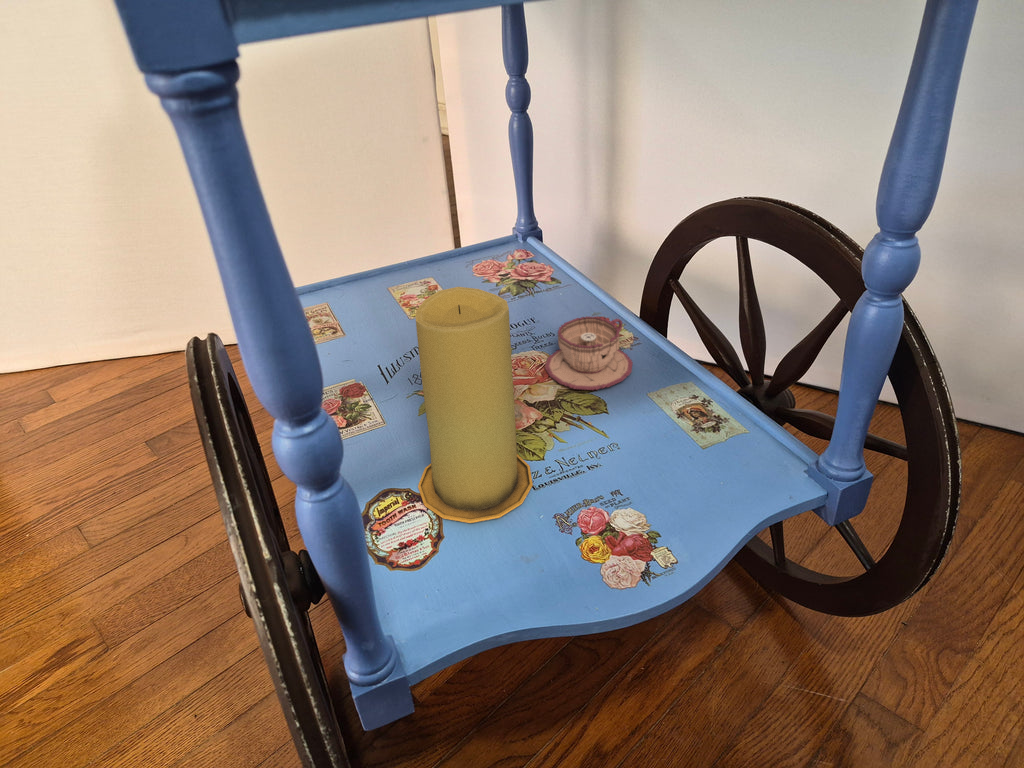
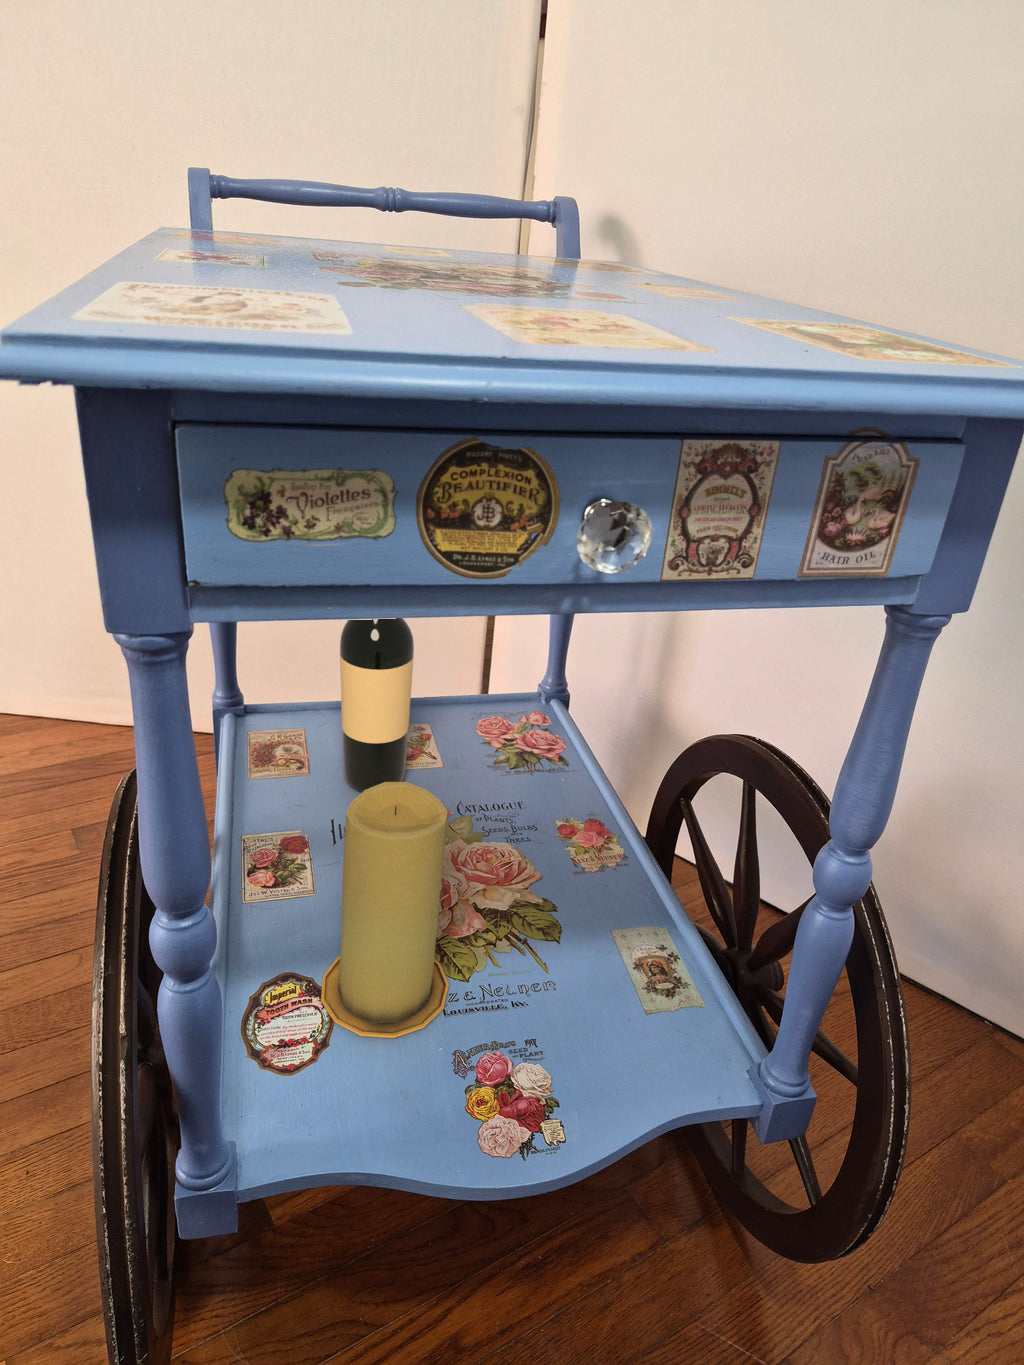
wine bottle: none [345,86,427,338] -> present [340,618,414,792]
teacup: present [545,317,633,390] -> none [510,821,608,911]

